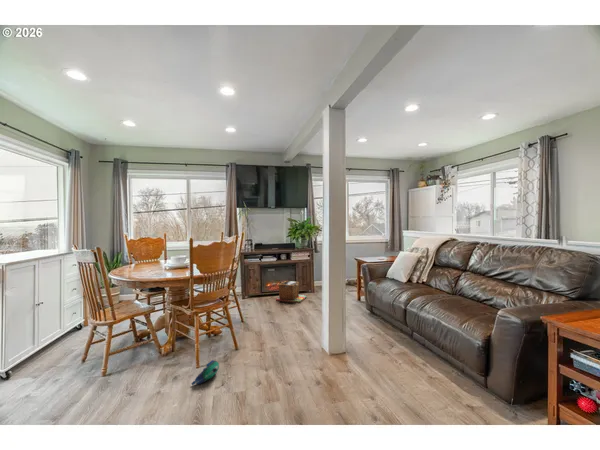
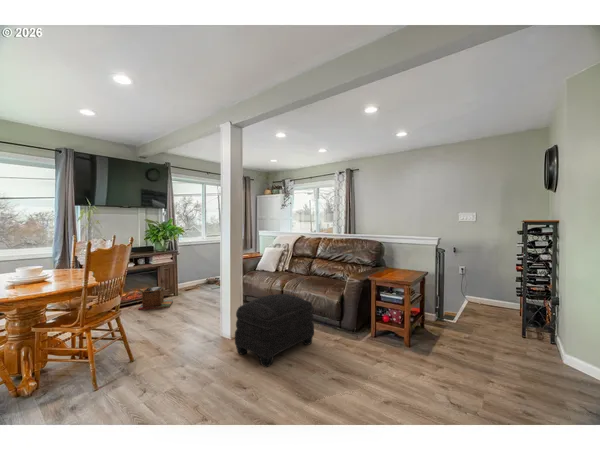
ottoman: none [319,315,426,409] -> present [235,294,314,367]
plush toy: present [192,360,219,385] -> none [108,371,135,401]

